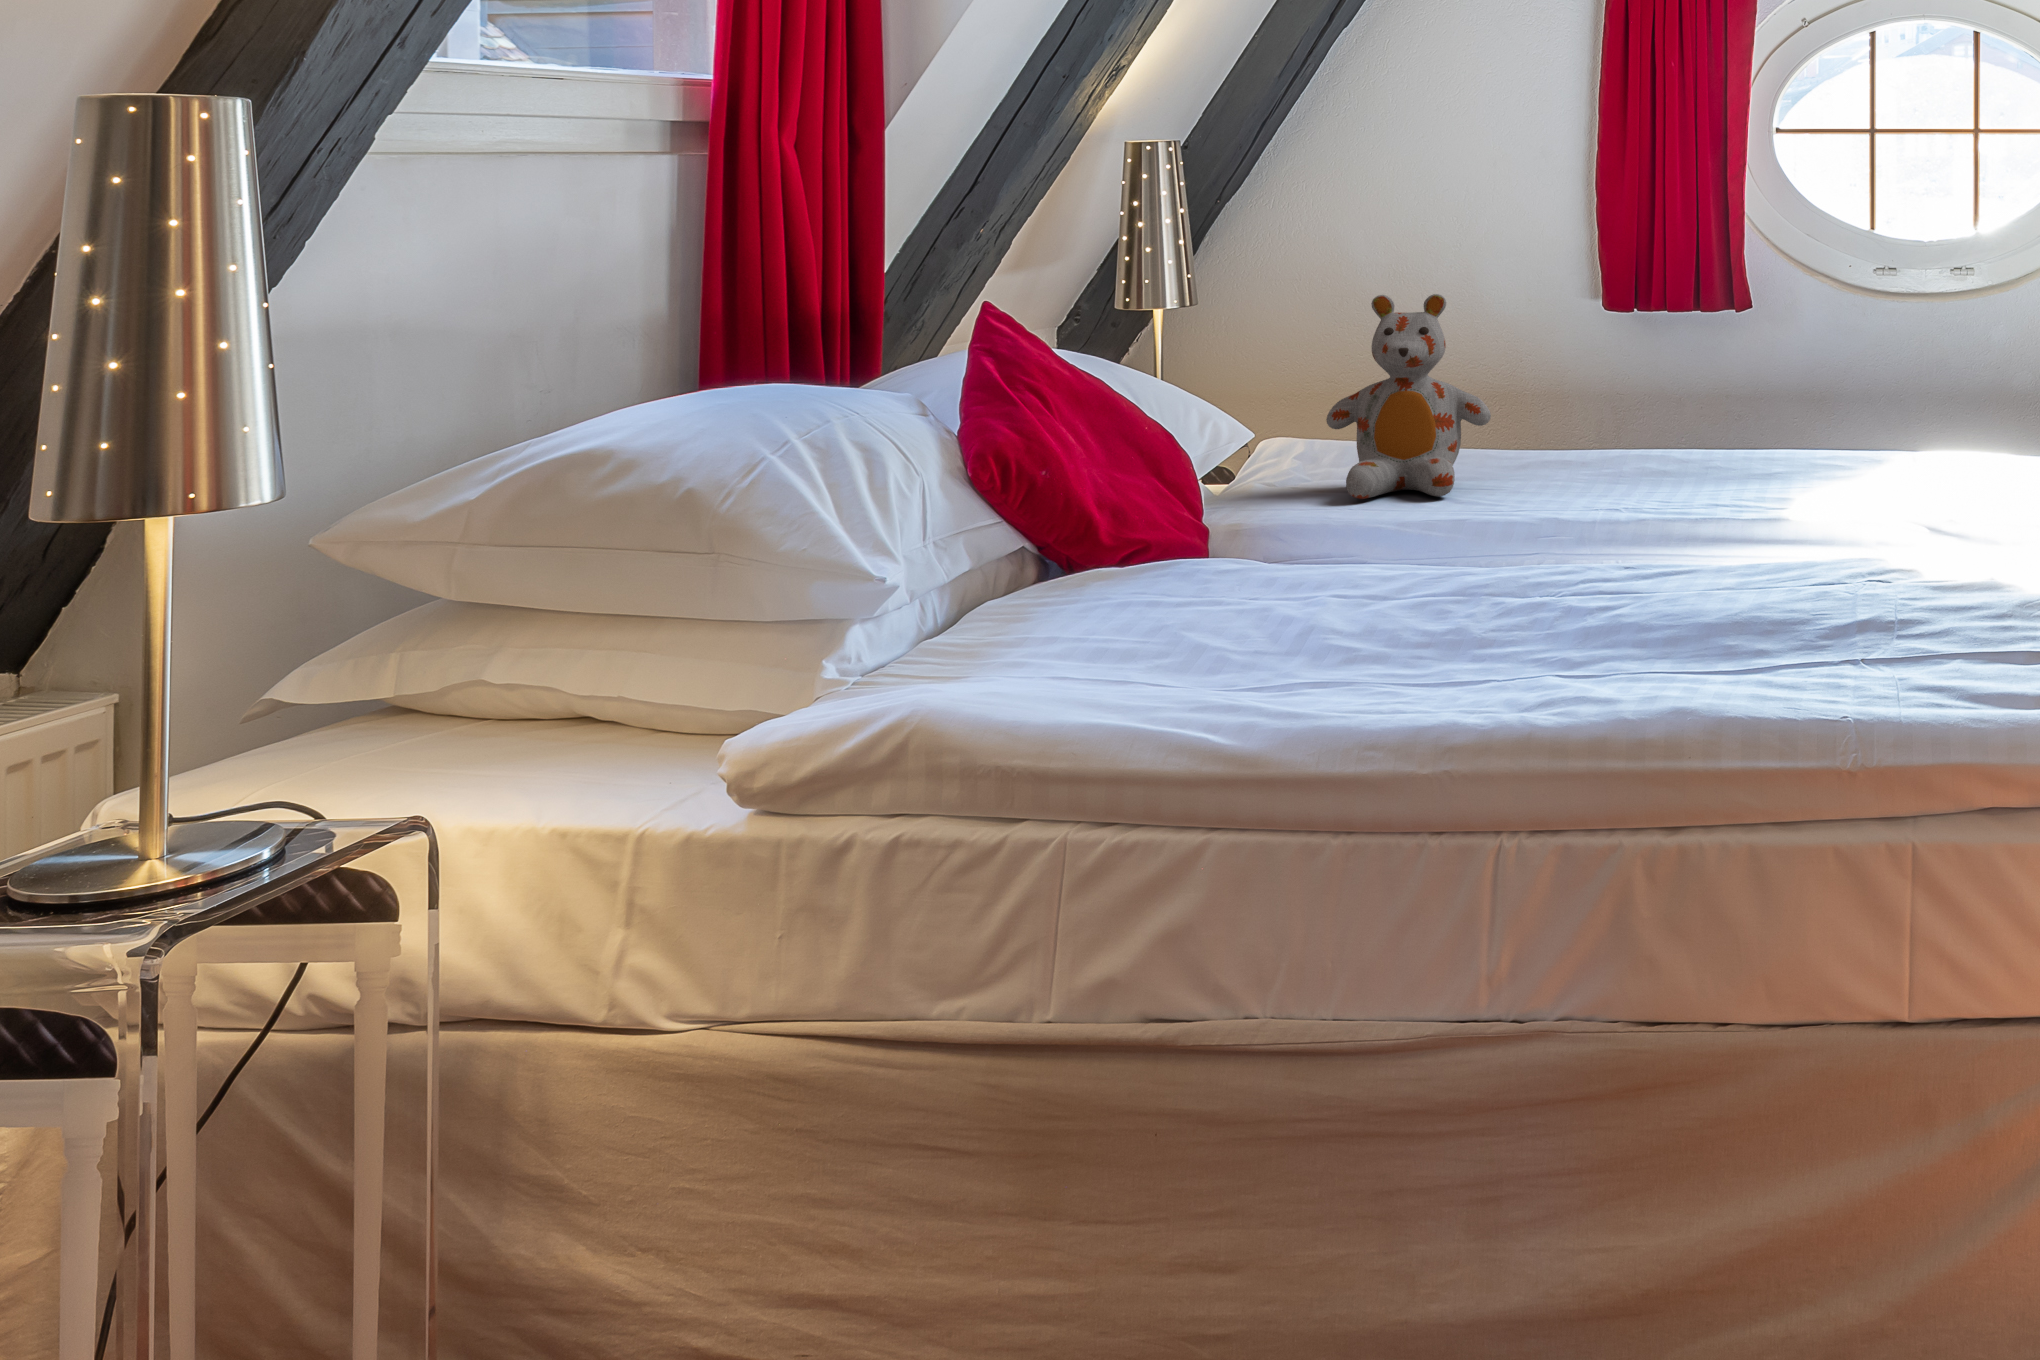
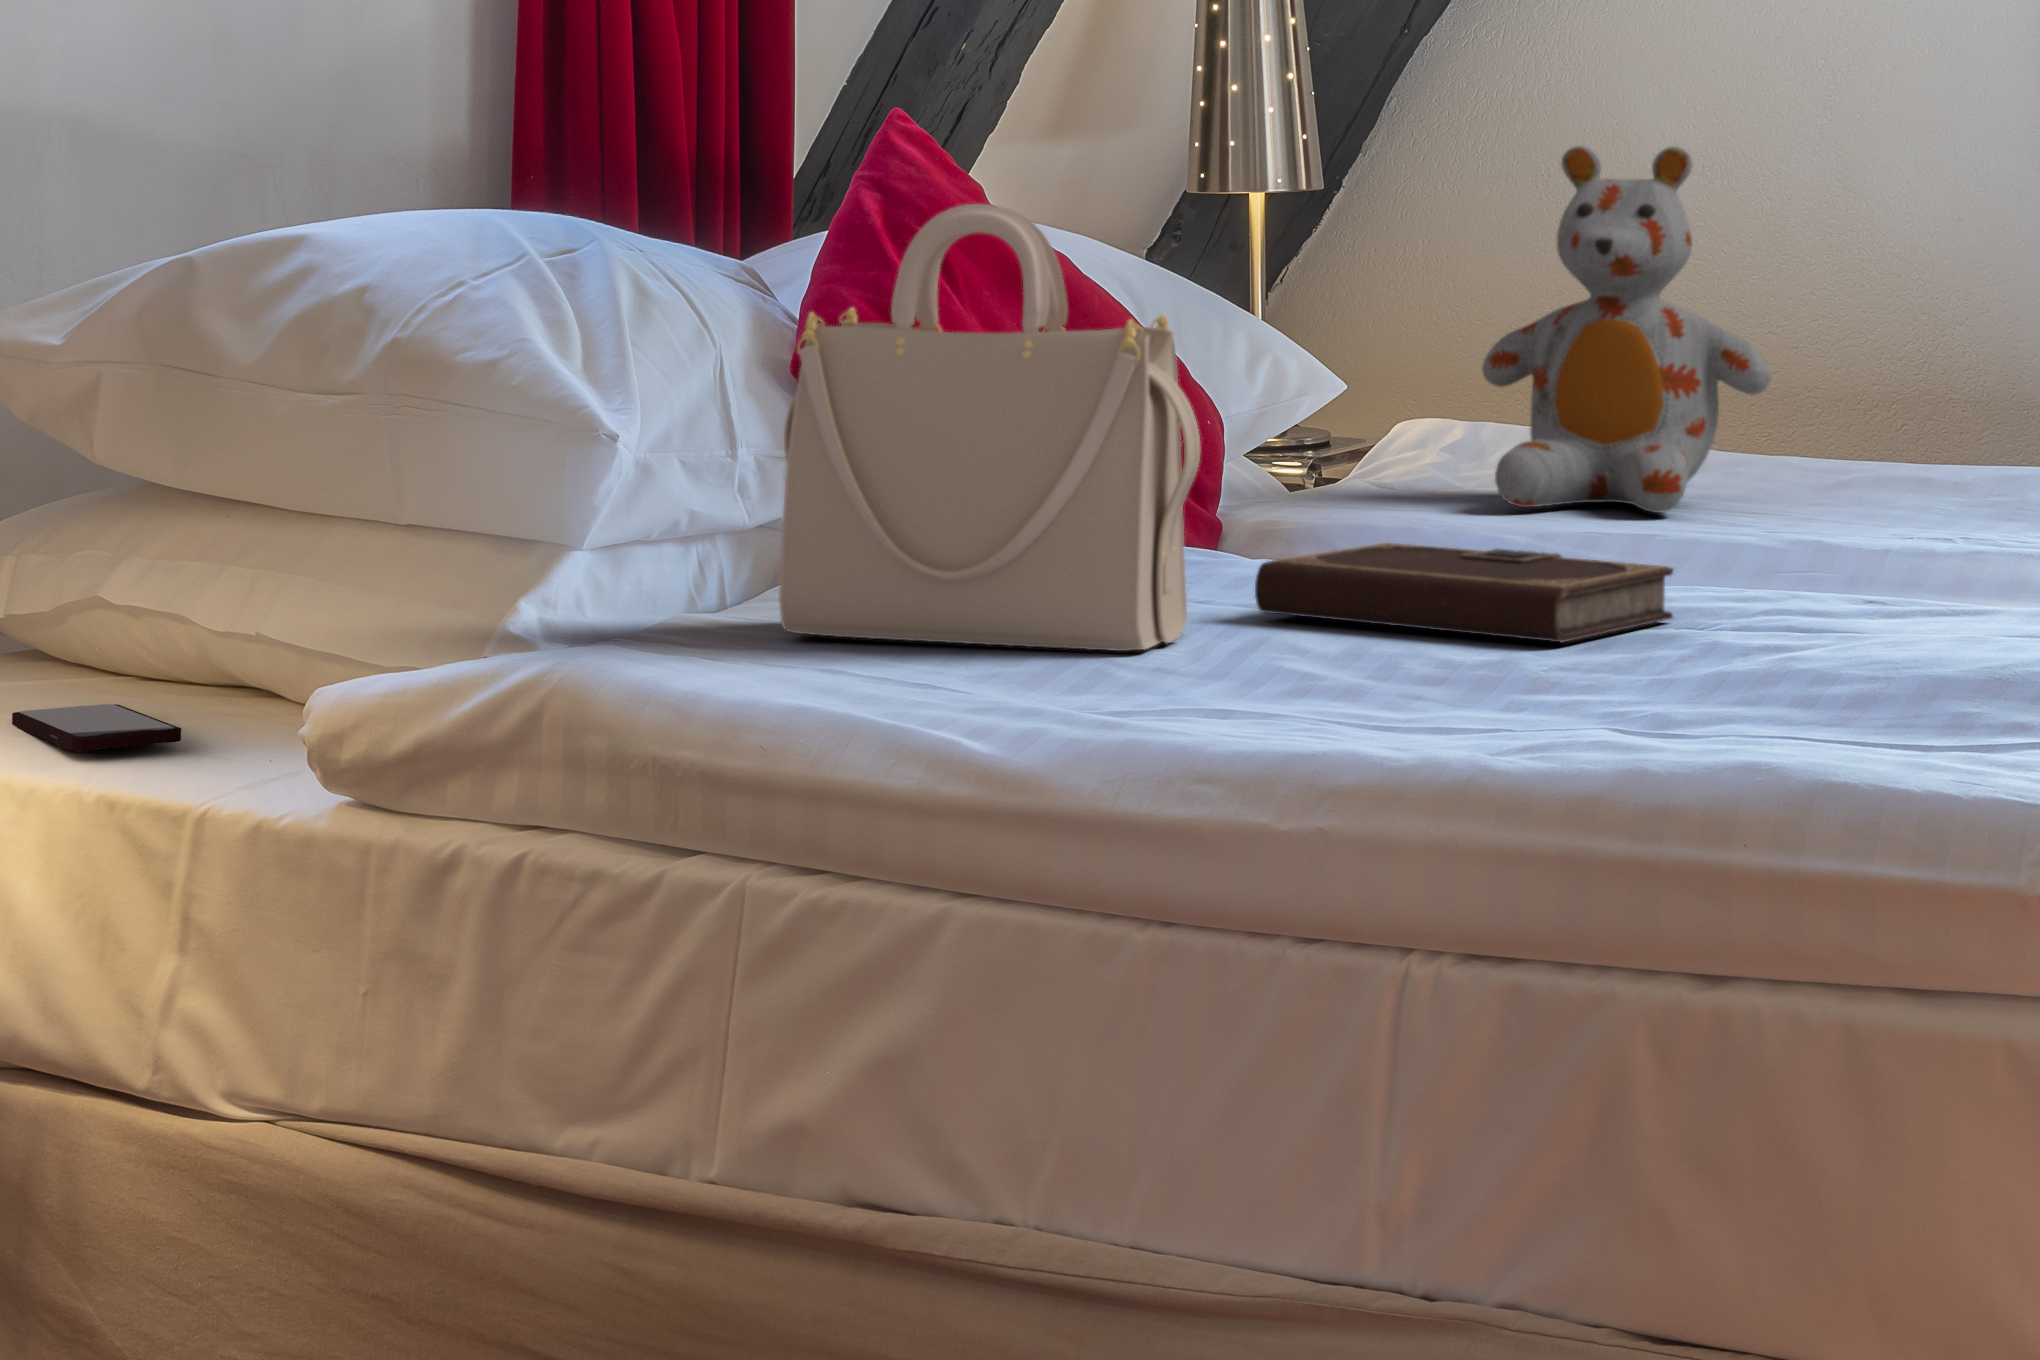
handbag: none [1010,386,1276,650] -> present [779,204,1201,651]
notebook: none [1293,548,1523,604] -> present [1255,543,1673,642]
smartphone: none [433,753,587,796] -> present [12,704,181,752]

